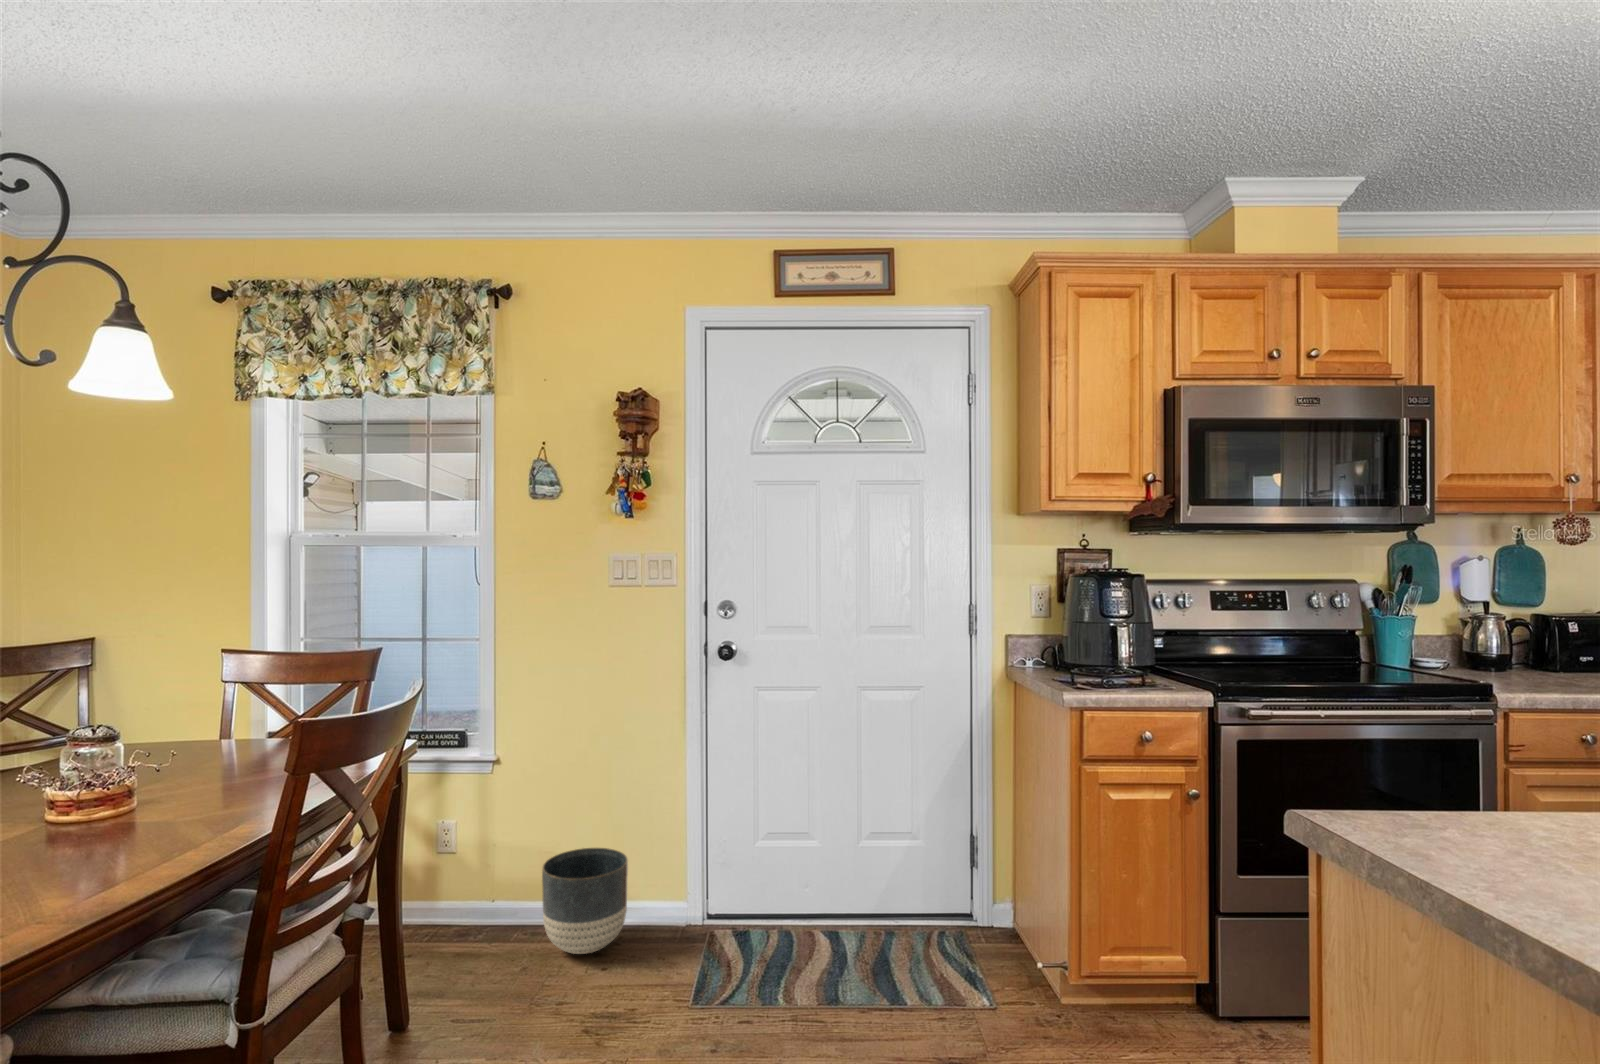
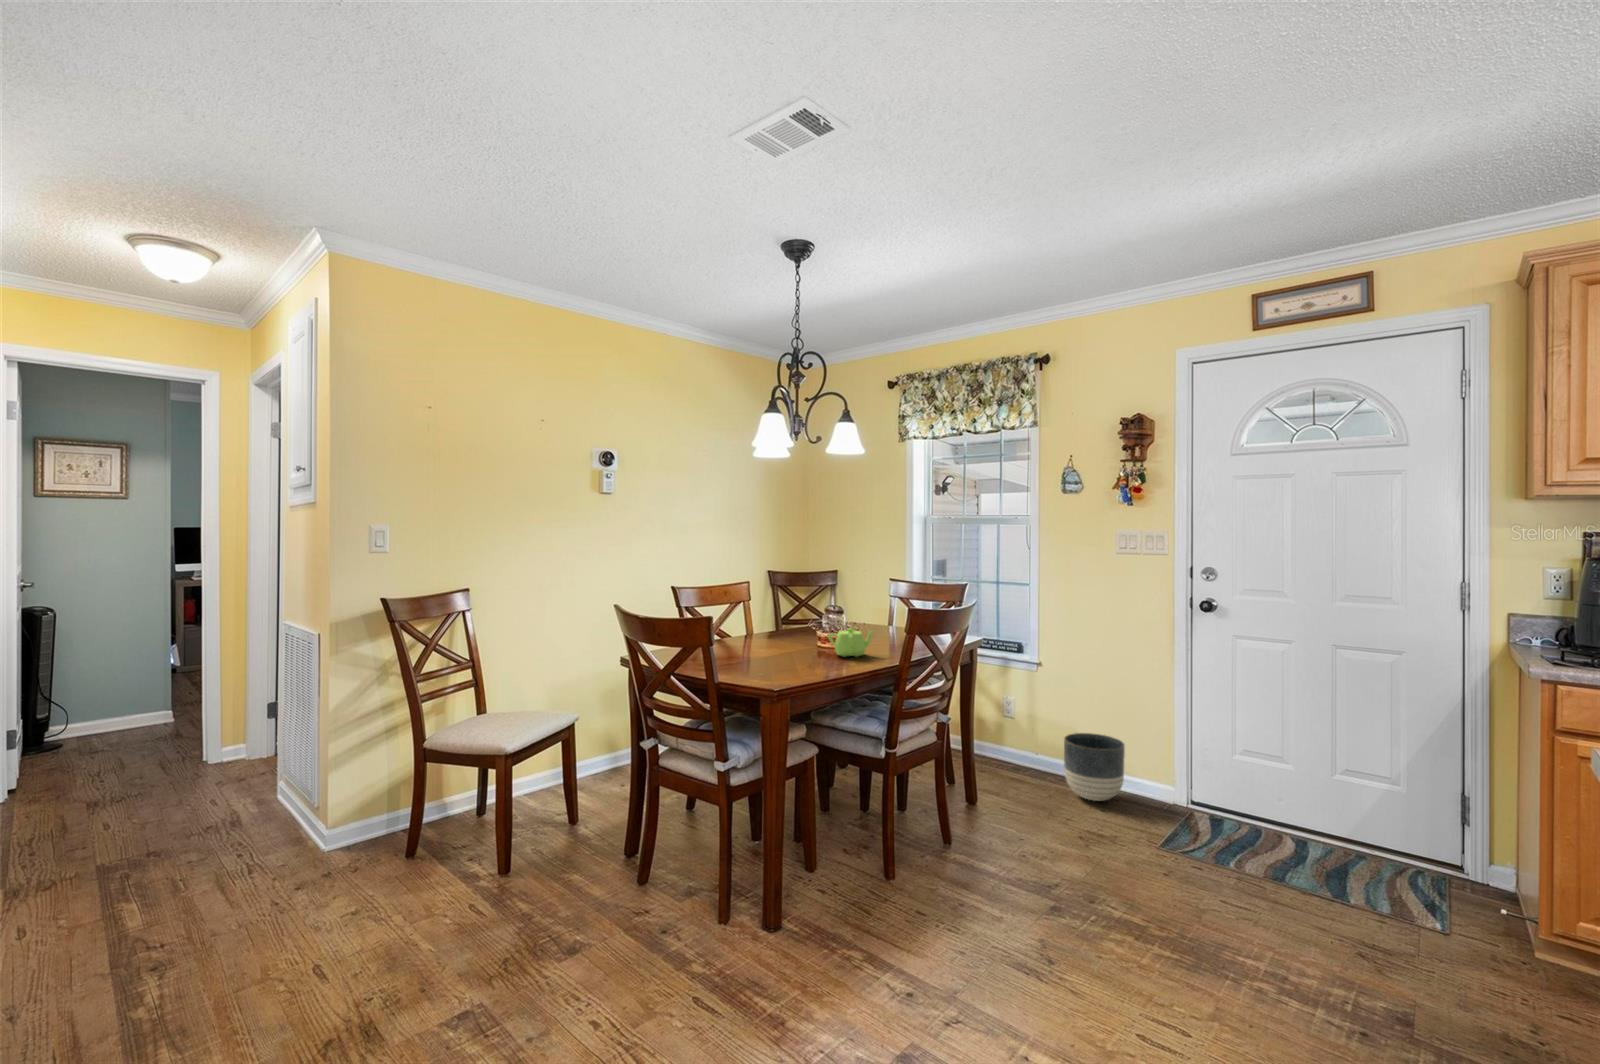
teapot: none [56,770,194,846] -> present [828,628,874,657]

